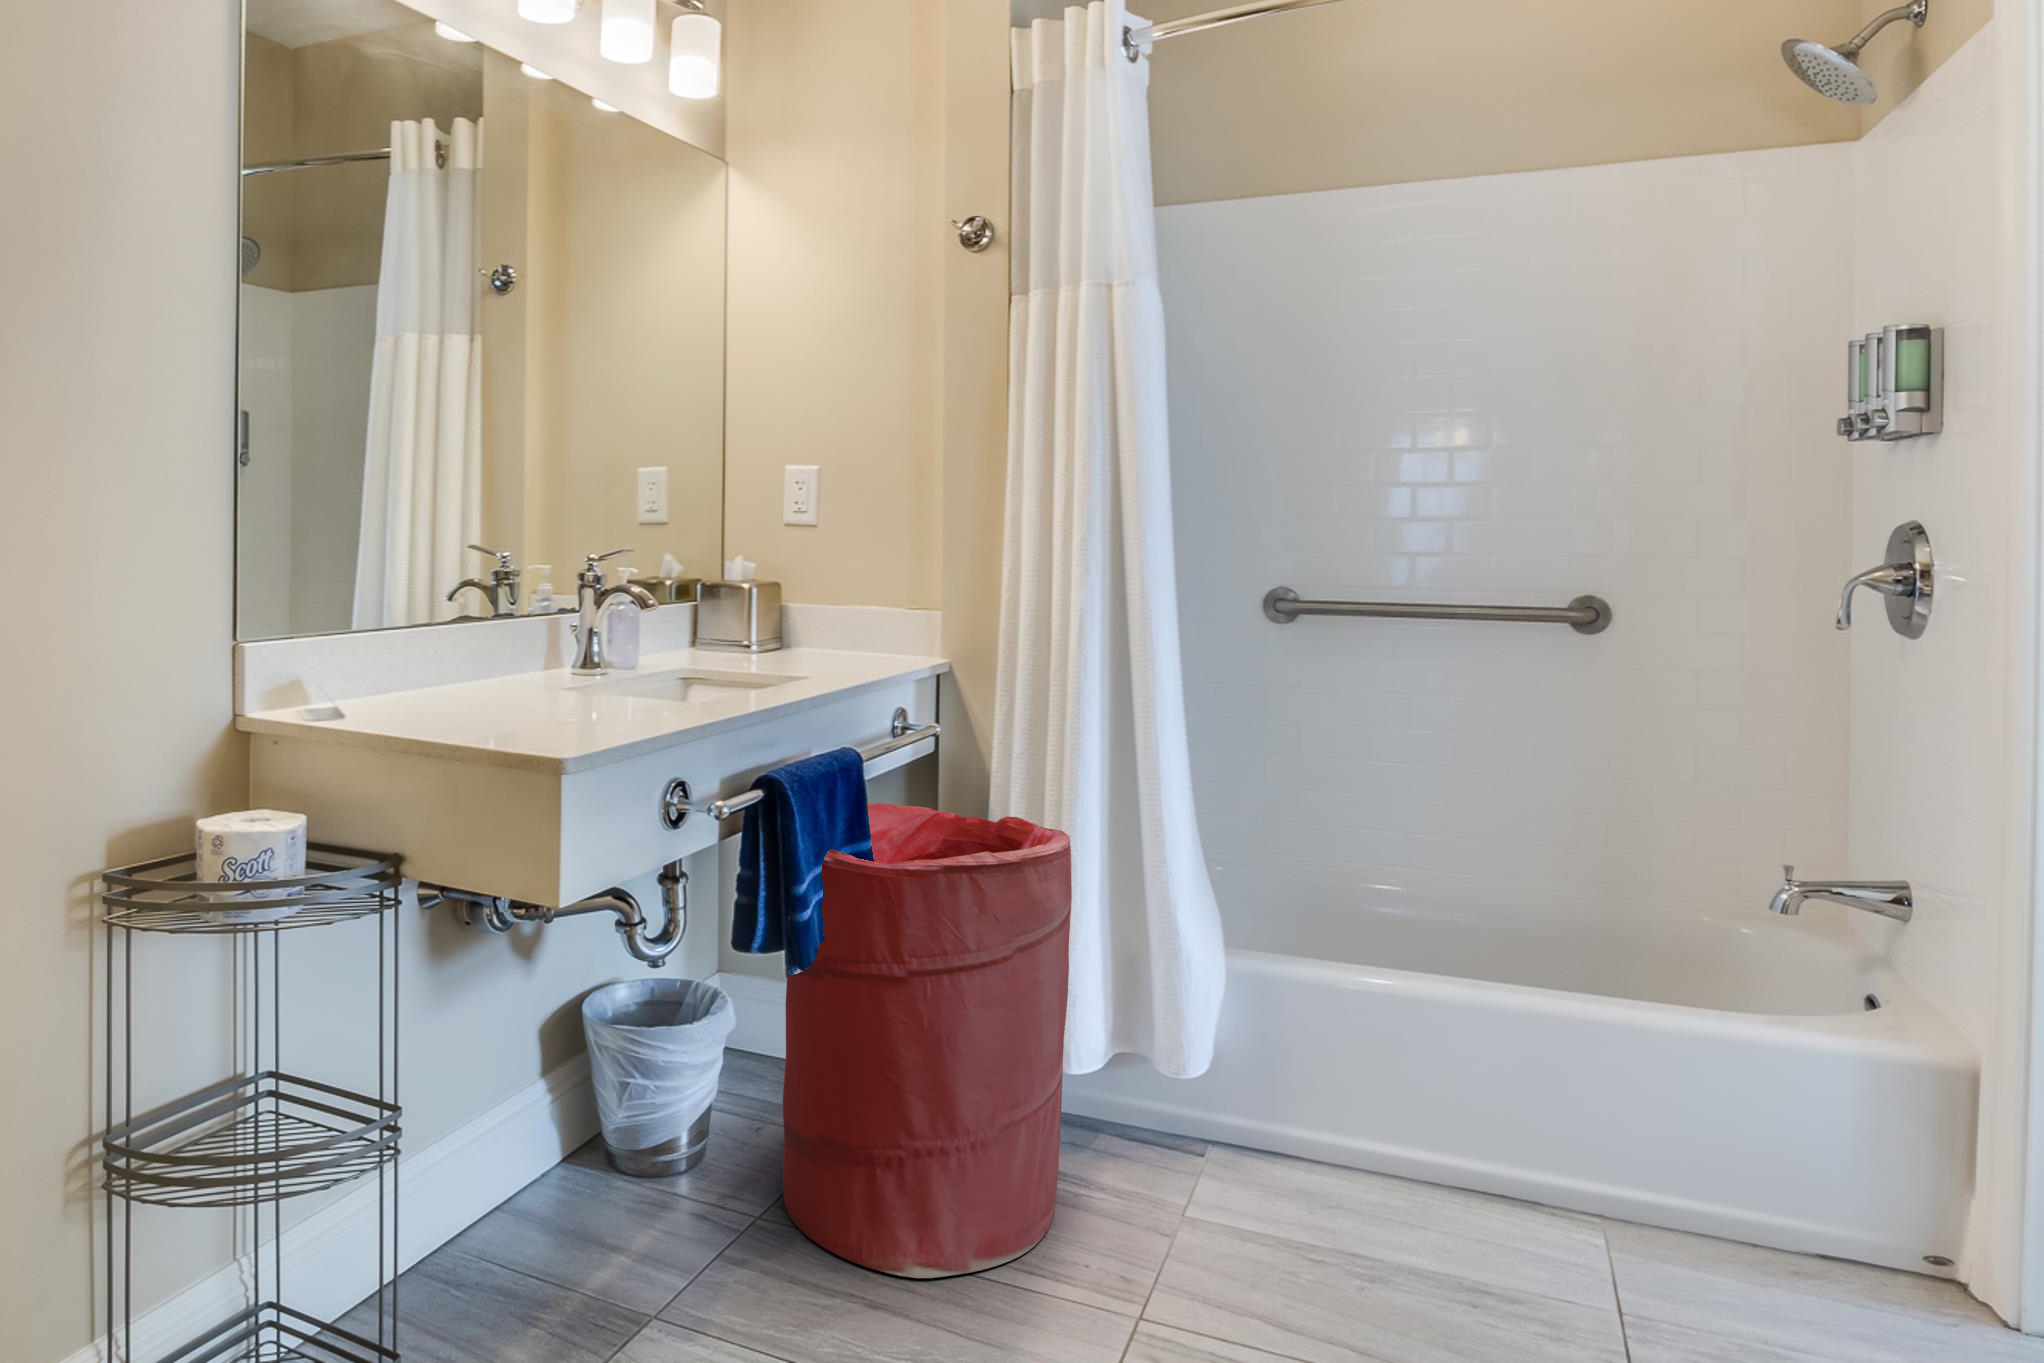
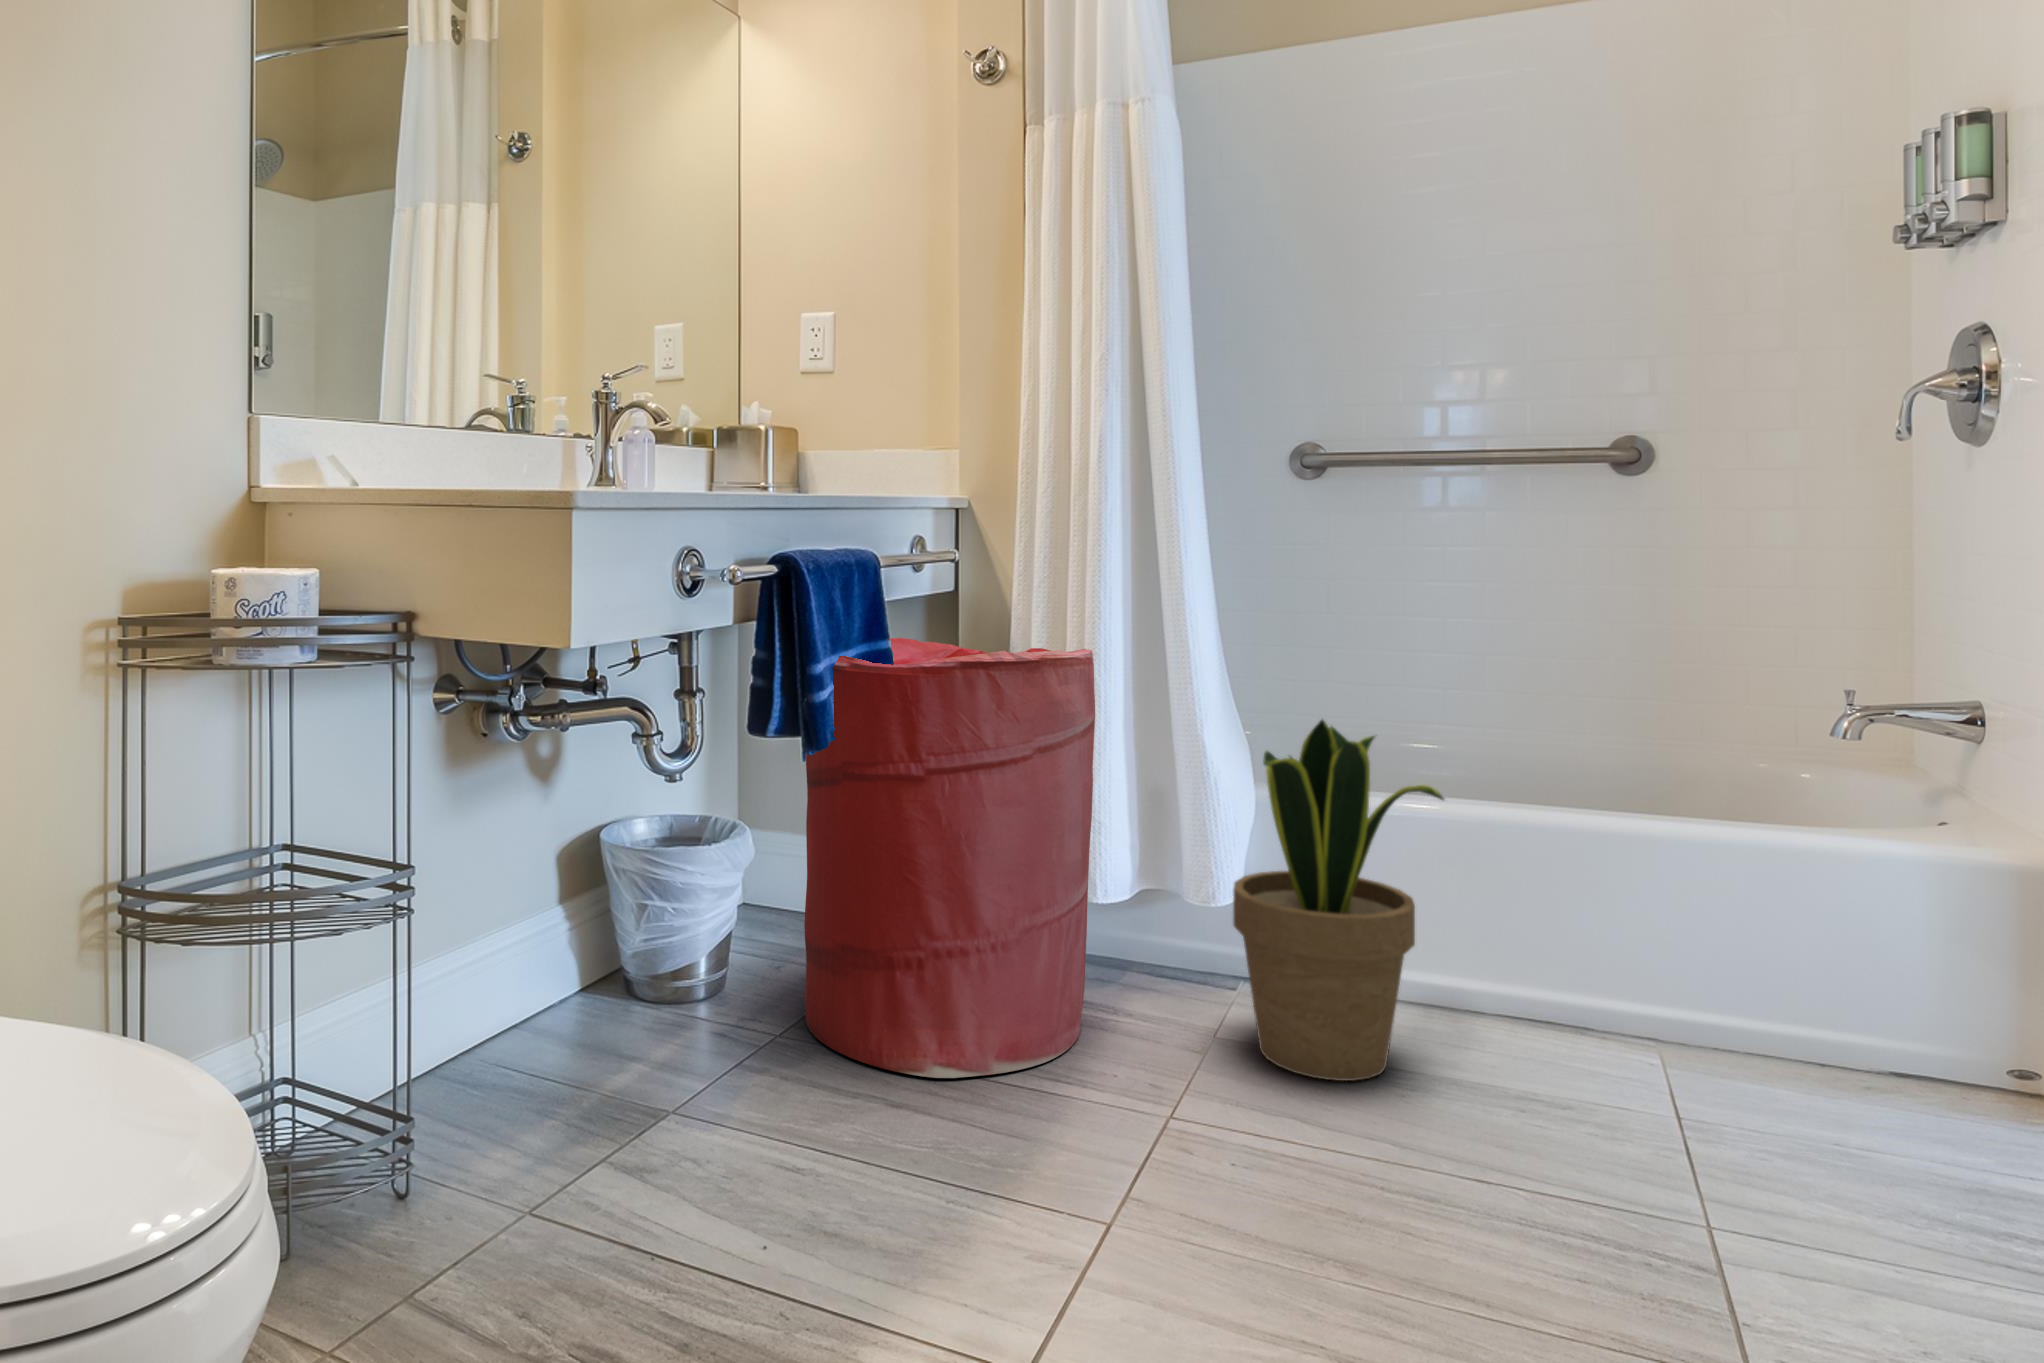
potted plant: none [1205,914,1413,1277] -> present [1233,720,1444,1081]

